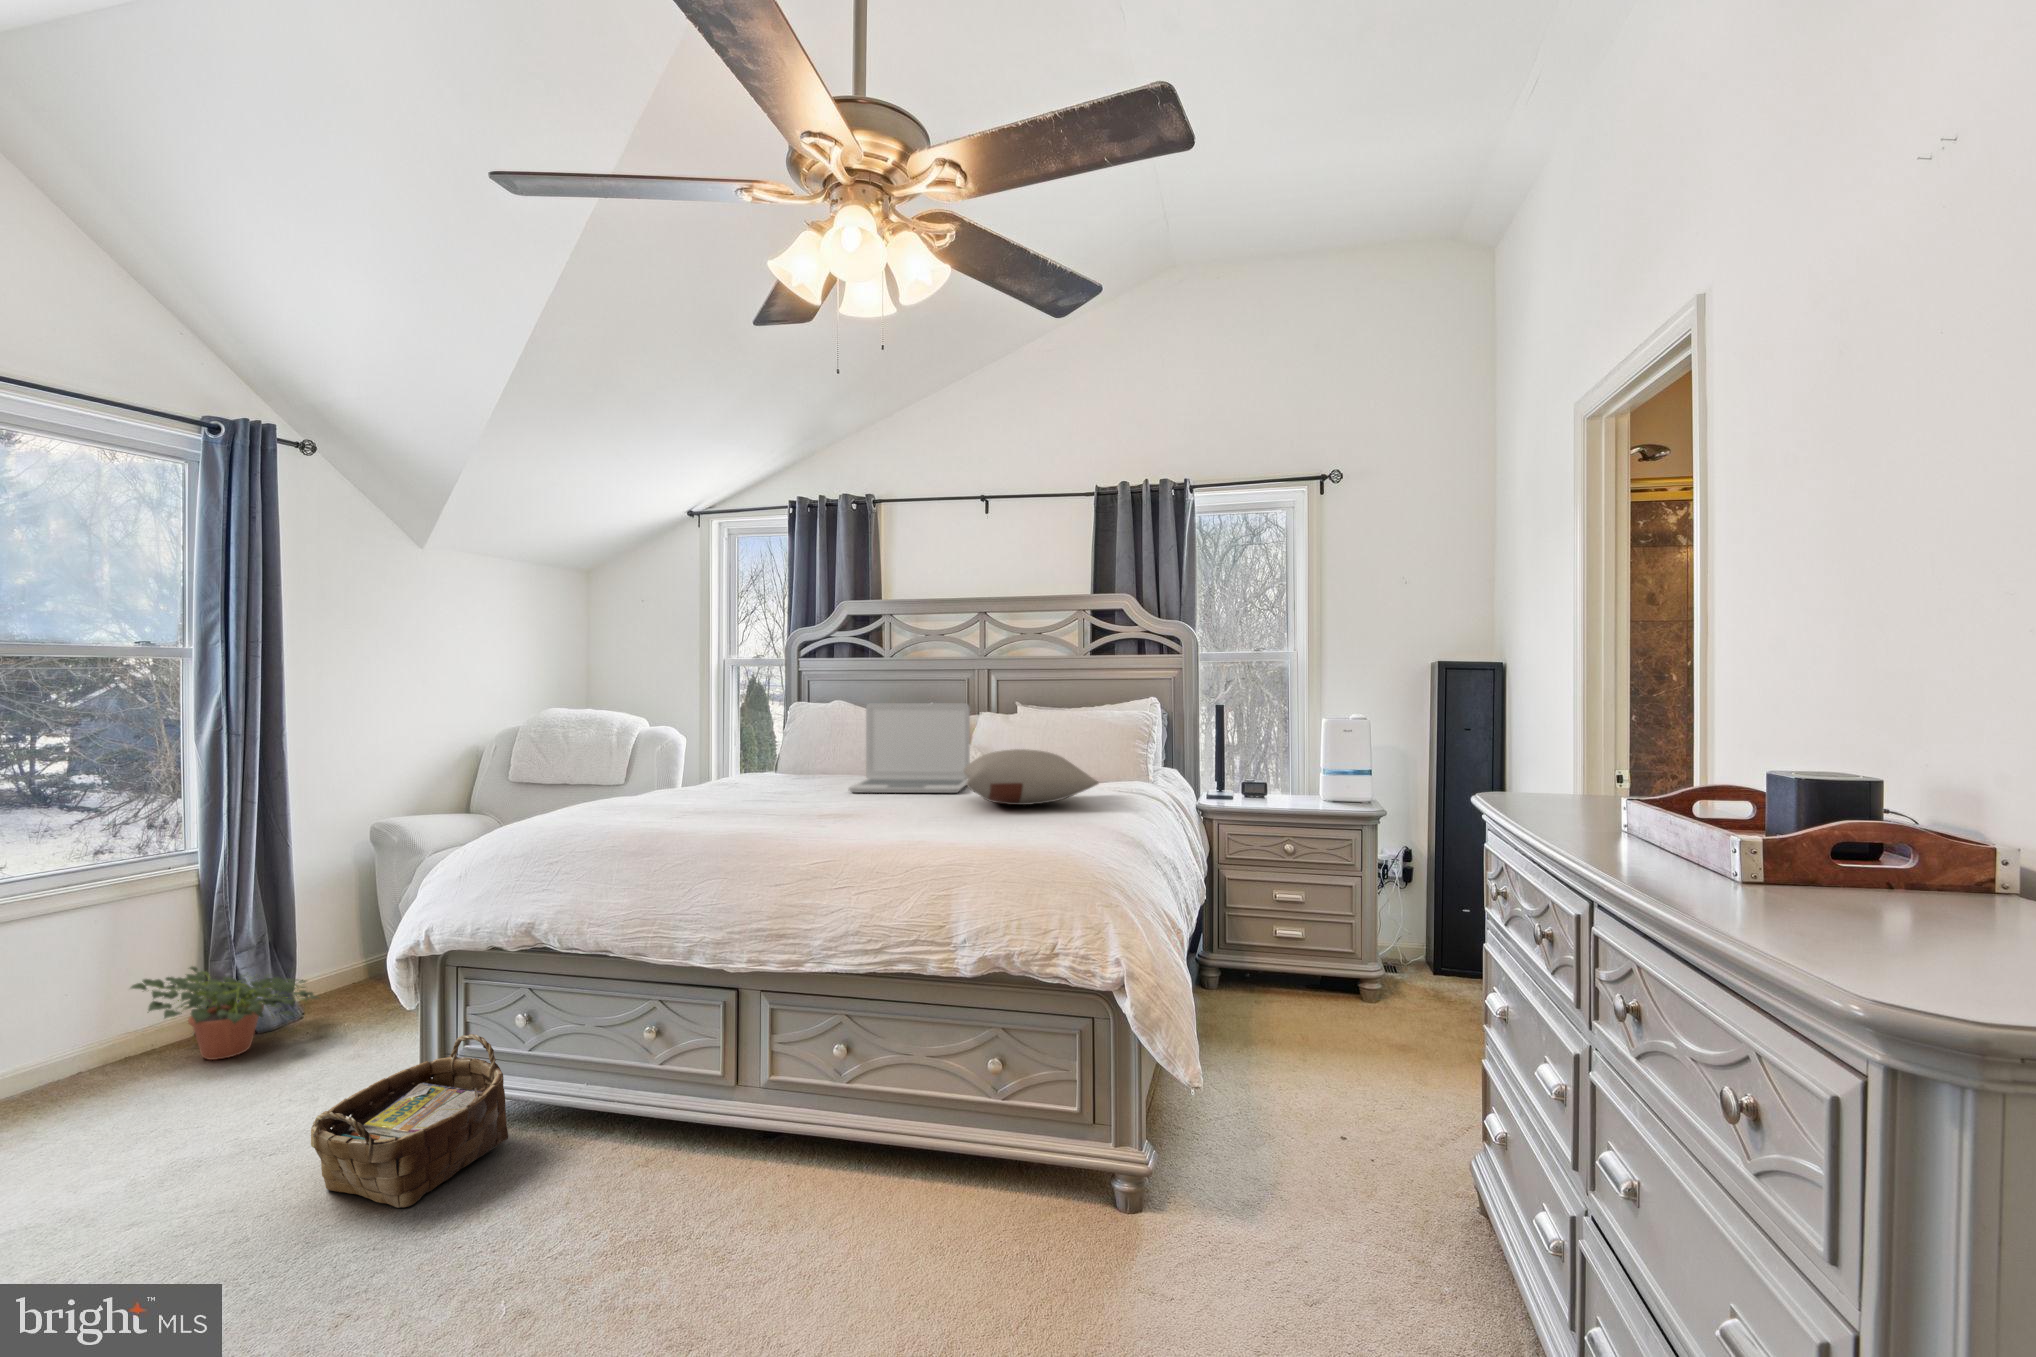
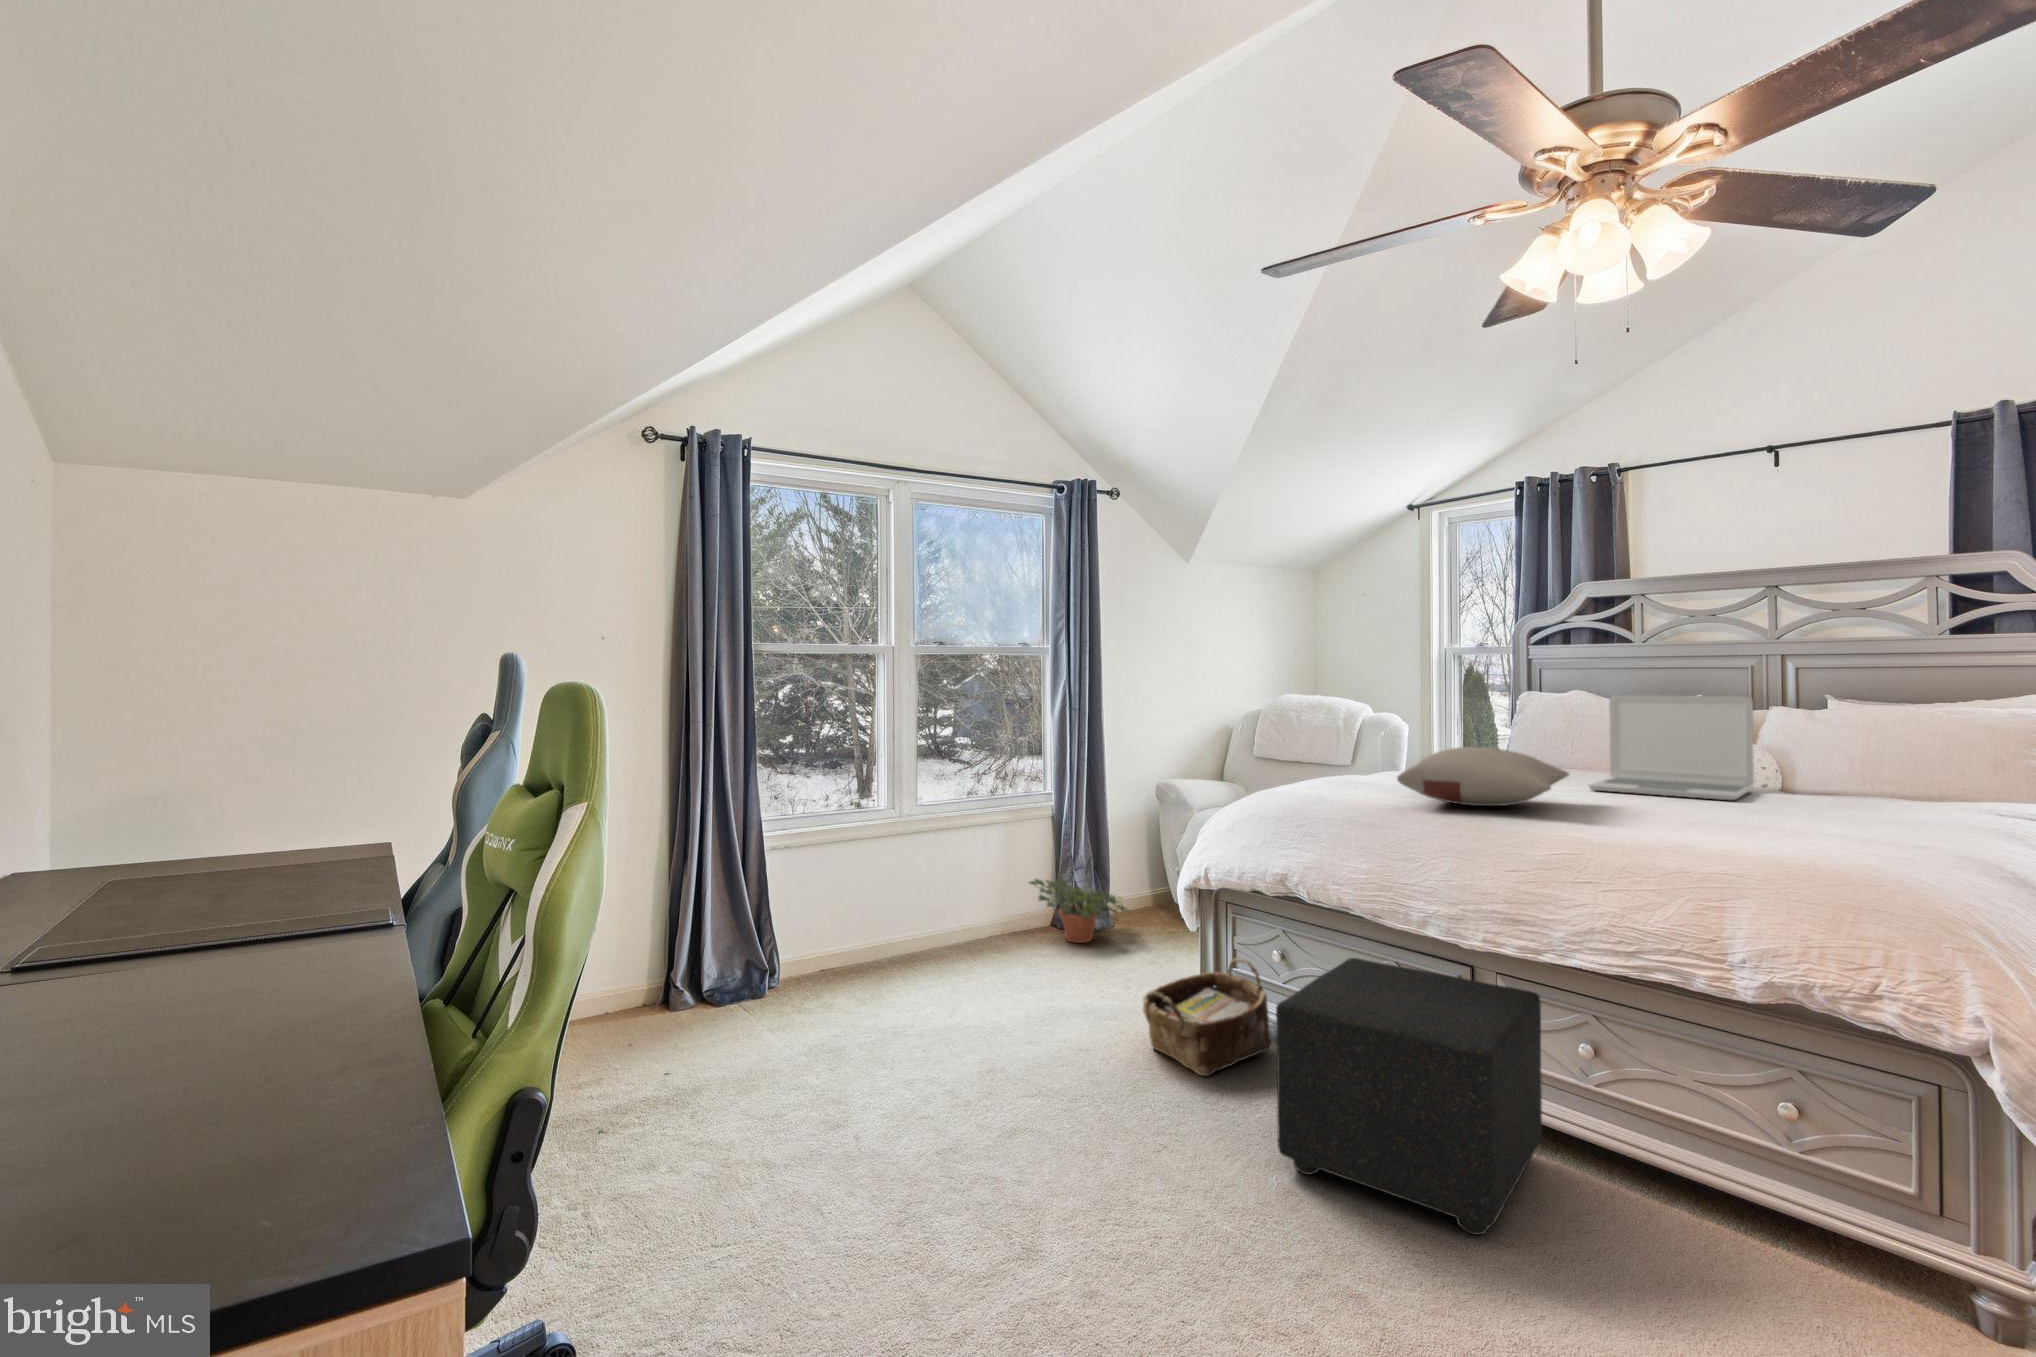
pillow: present [963,749,1098,805] -> present [1397,747,1569,806]
ottoman: none [499,1005,803,1300] -> present [1276,958,1542,1235]

